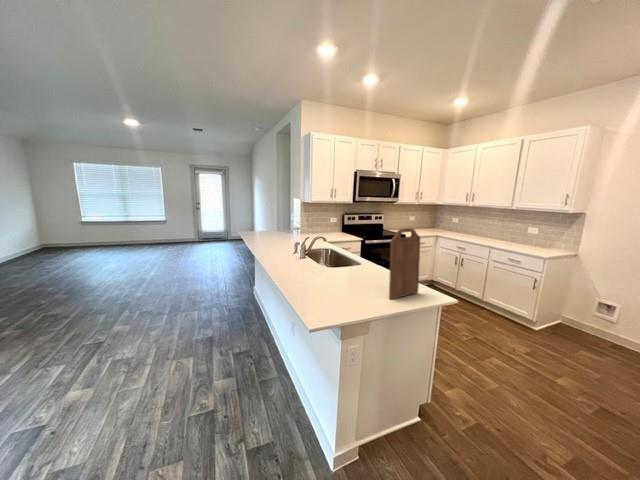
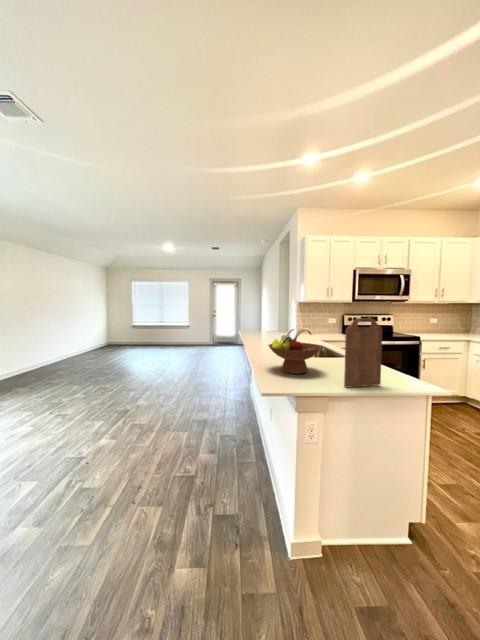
fruit bowl: none [302,249,359,288] -> present [268,337,322,374]

